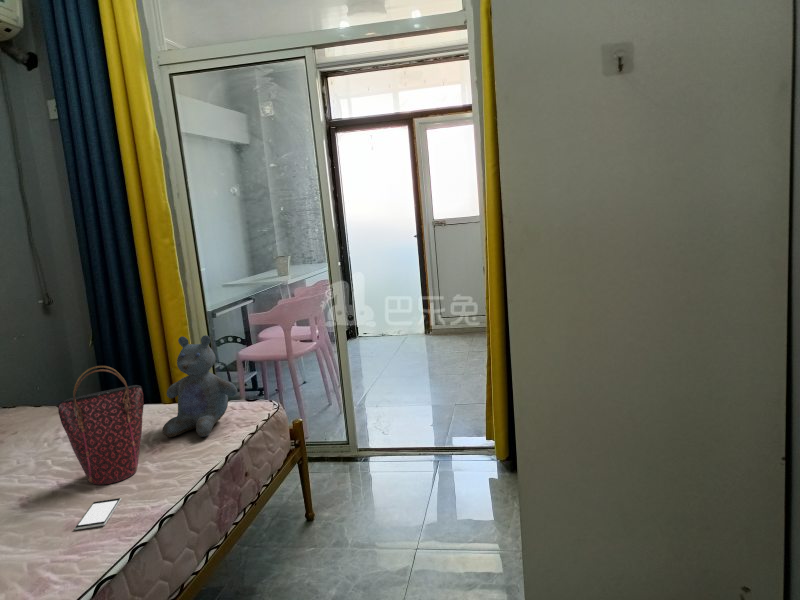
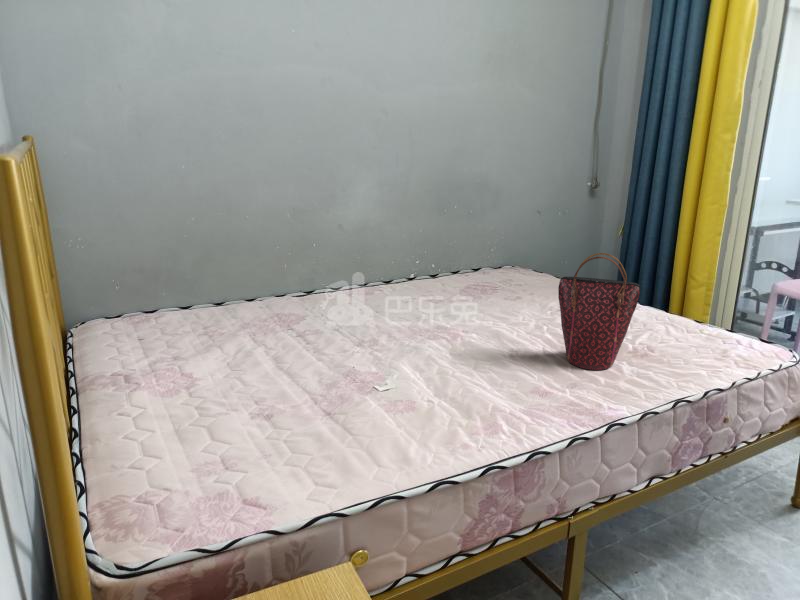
stuffed bear: present [162,335,238,437] -> none [651,246,750,361]
smartphone: present [74,498,121,530] -> none [537,379,586,403]

